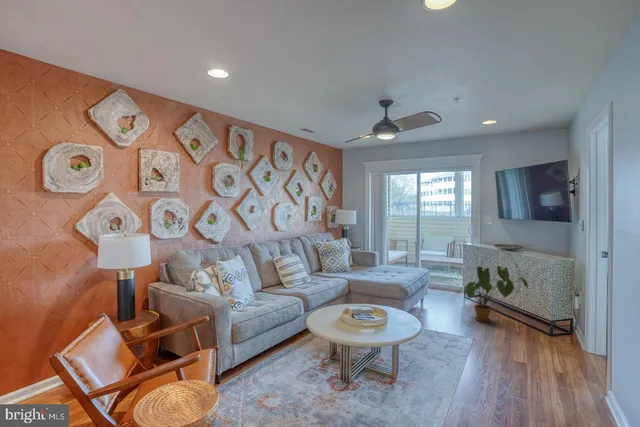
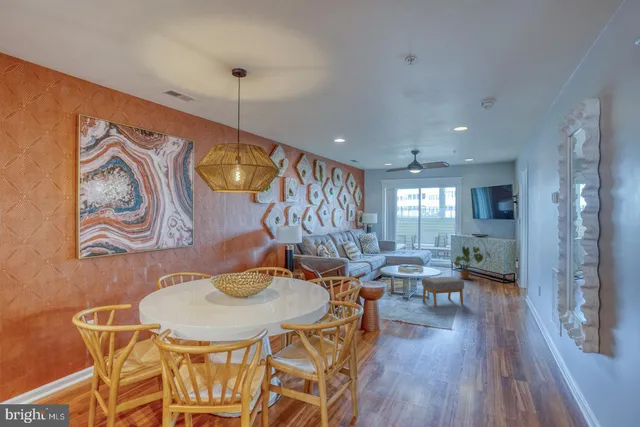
footstool: none [378,339,464,416] -> present [422,277,464,307]

